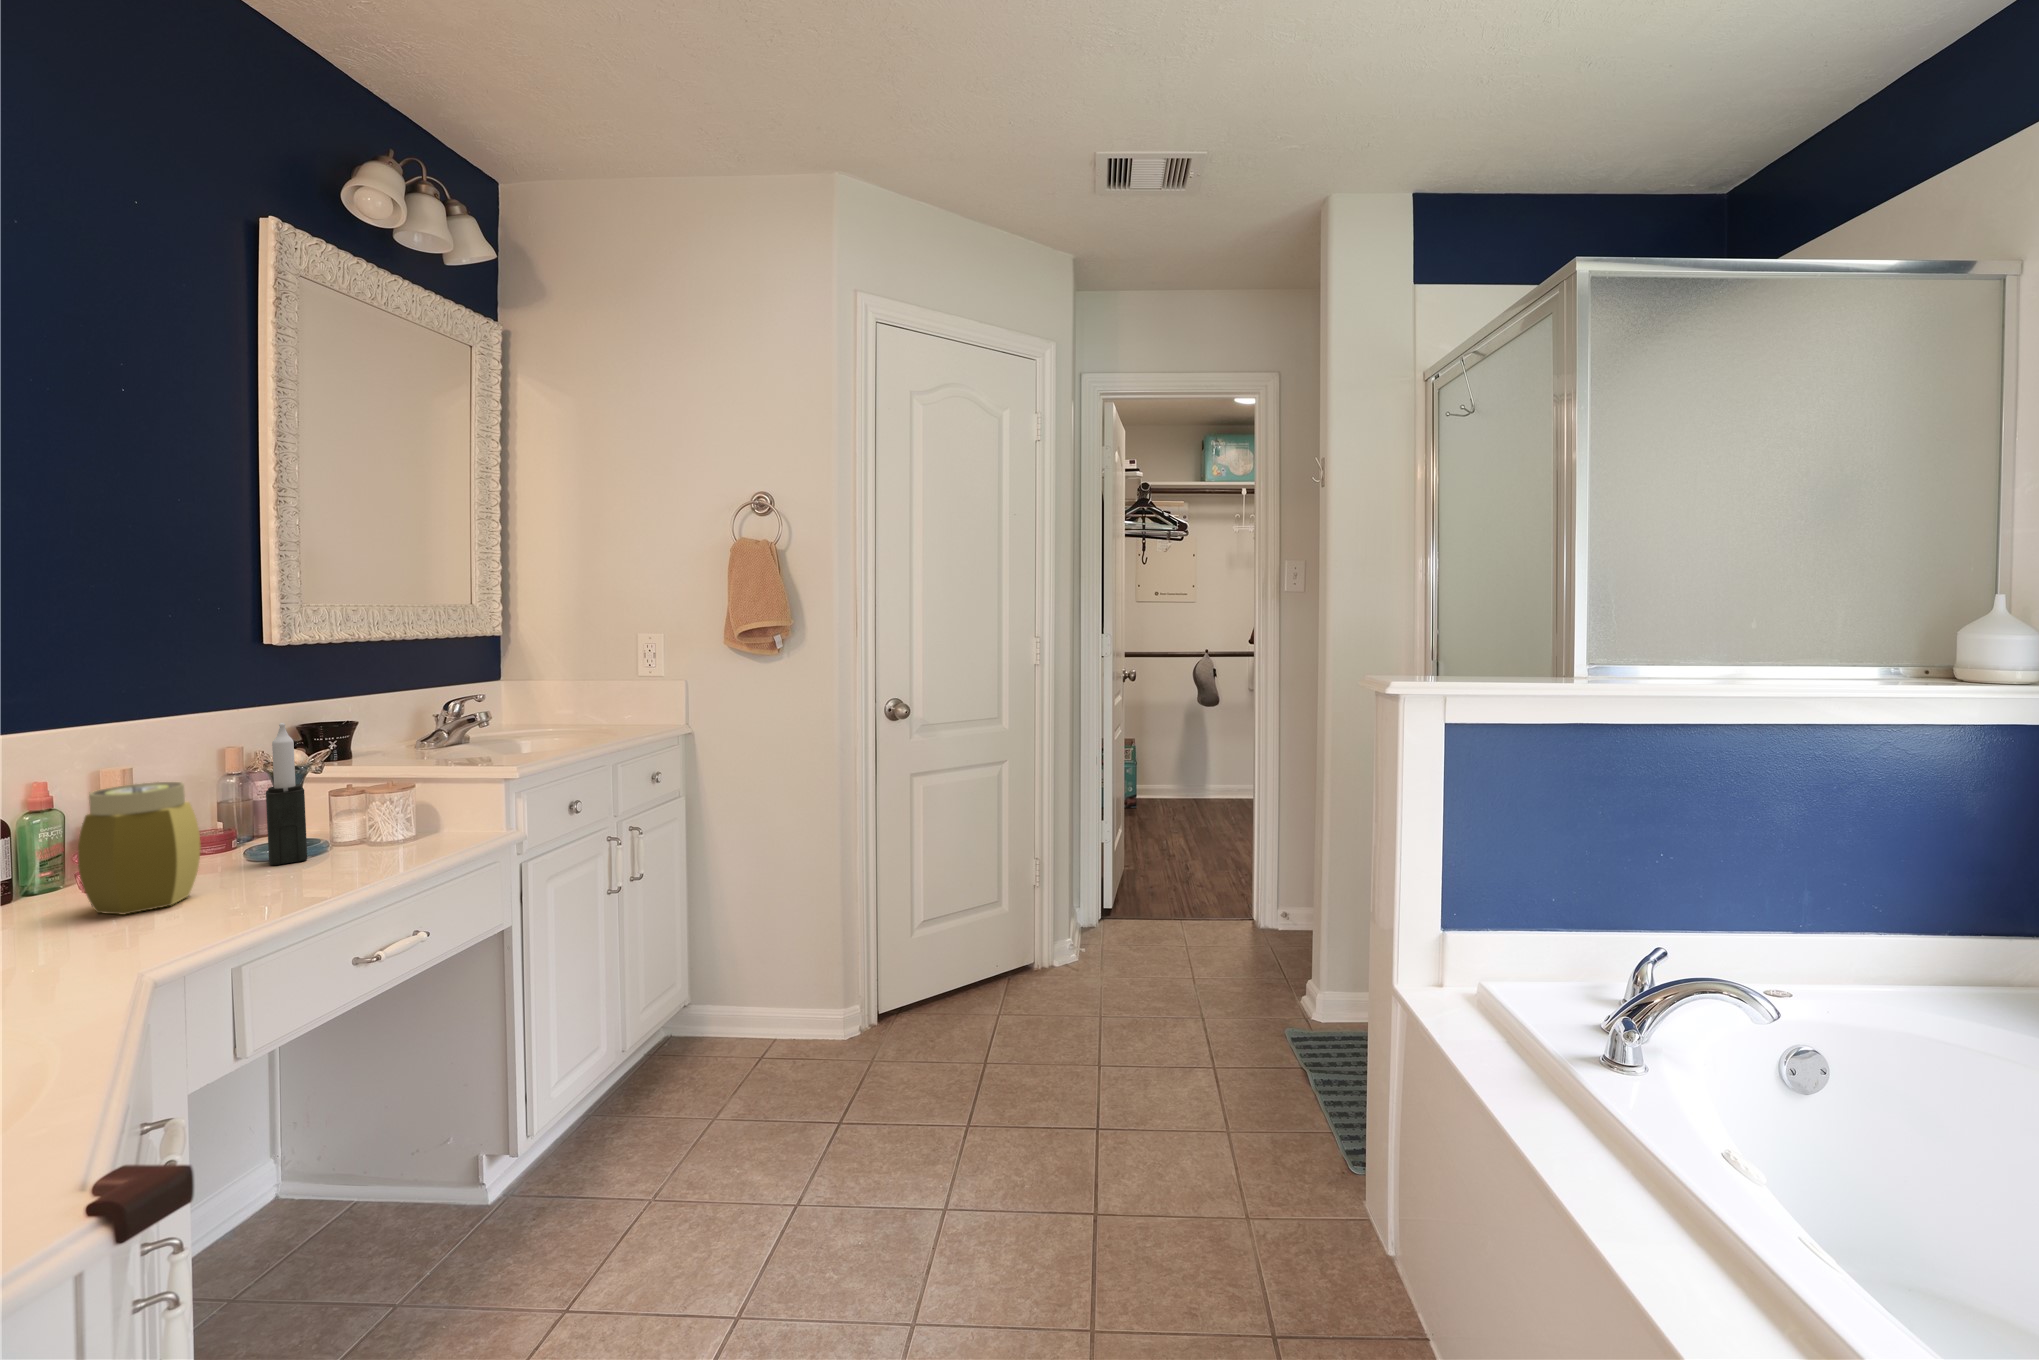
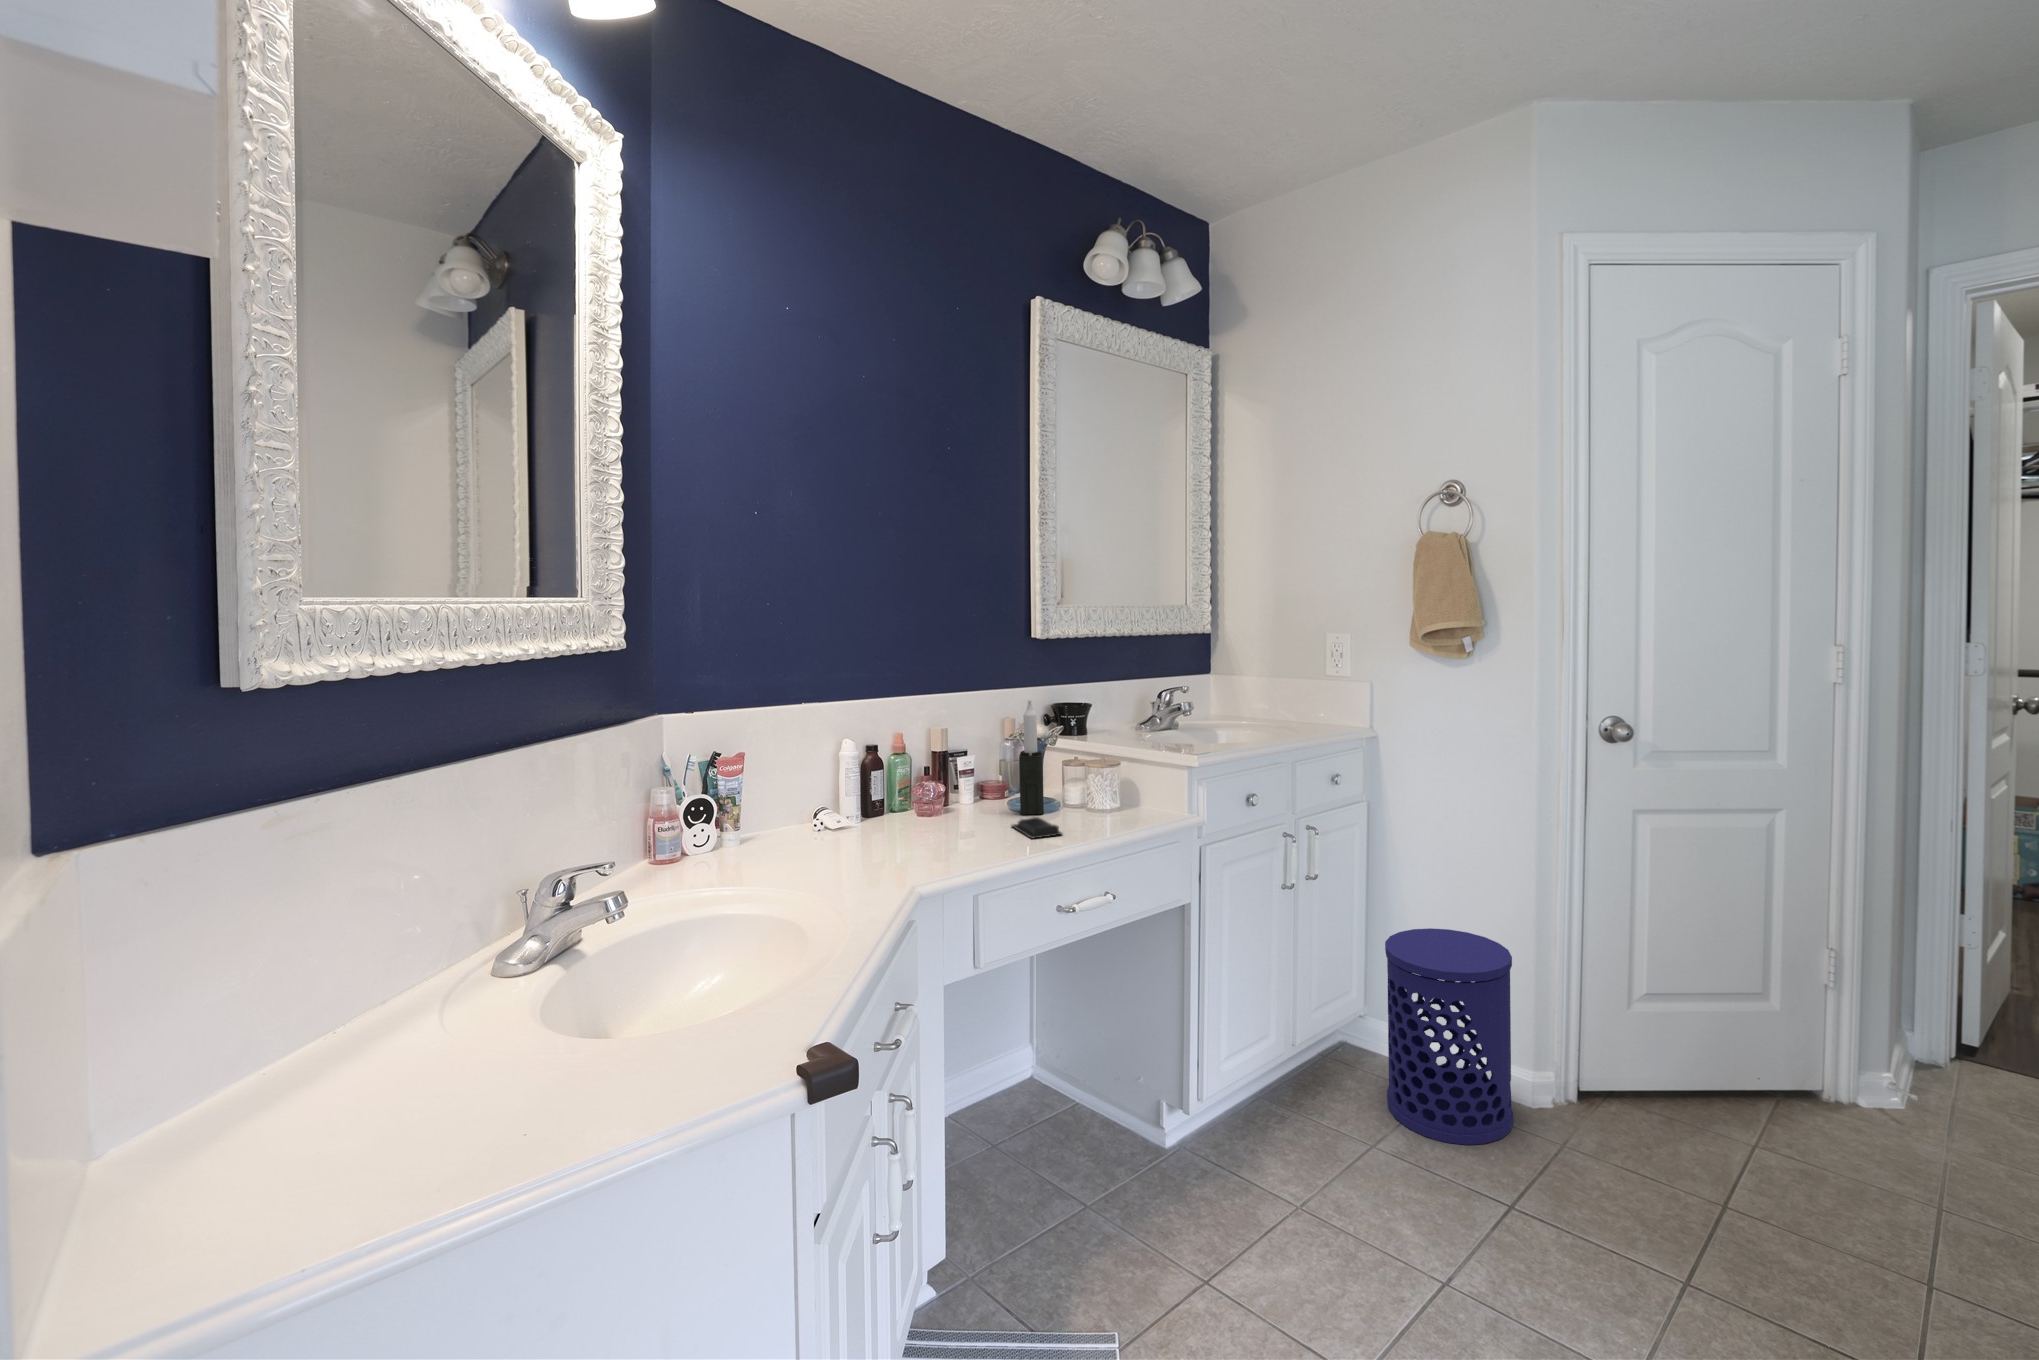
jar: present [78,782,200,915] -> none [907,739,973,837]
soap bar: none [263,863,352,889] -> present [1012,817,1062,839]
waste bin: none [715,900,829,1090] -> present [1385,928,1513,1145]

